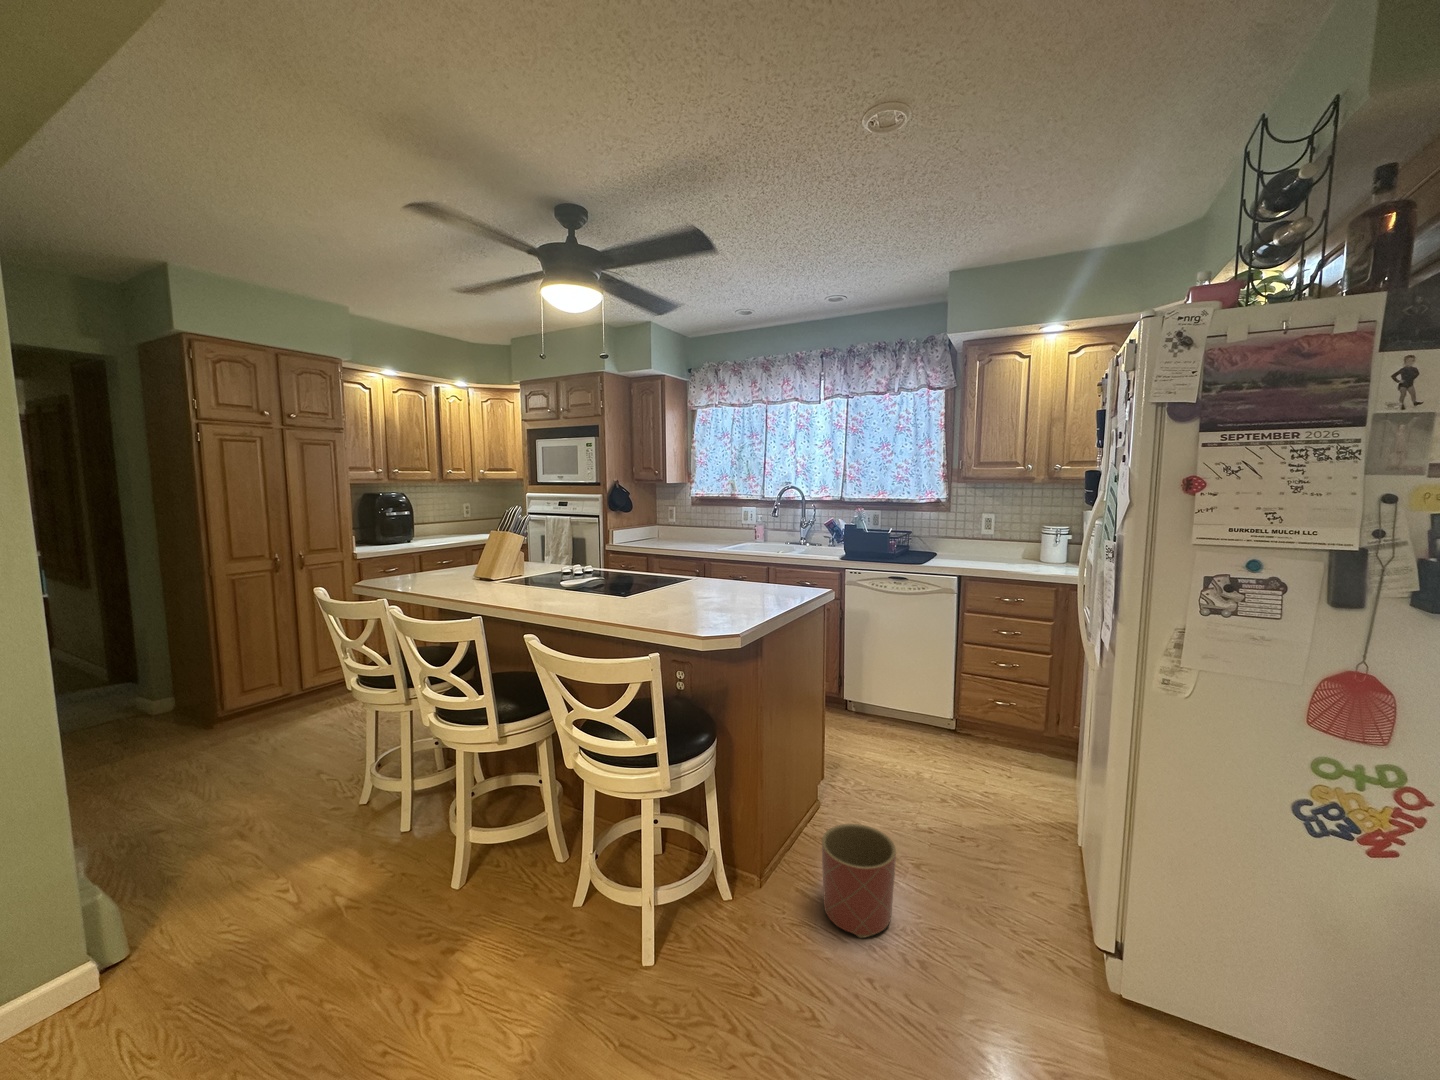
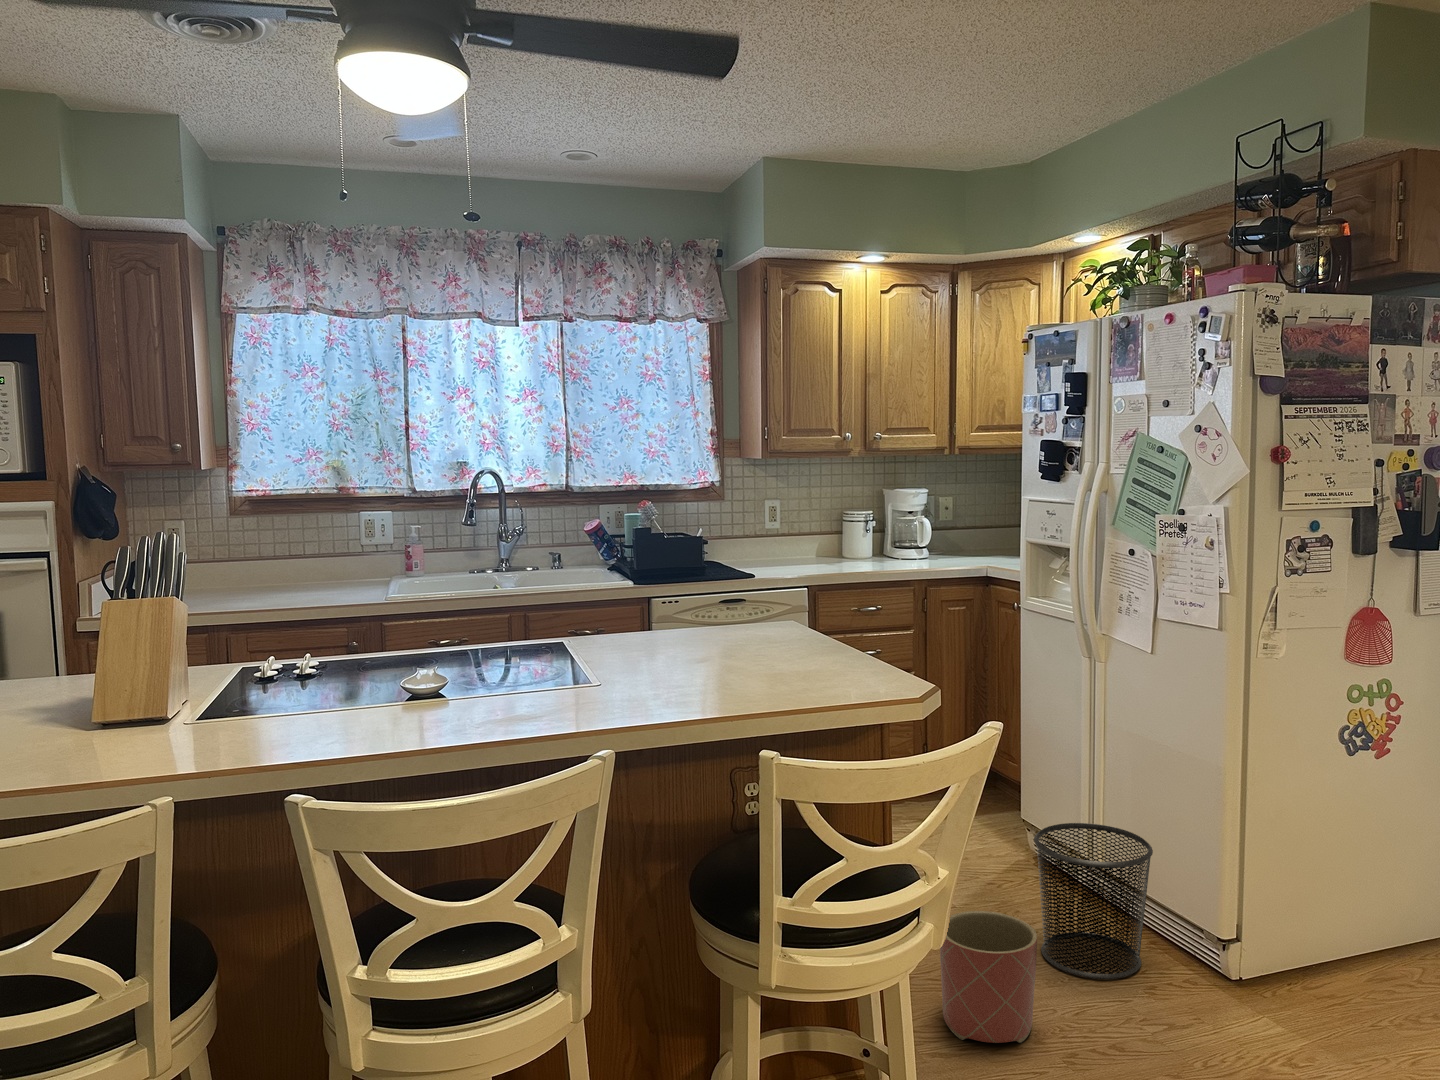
waste bin: none [966,794,1075,946] -> present [1034,823,1153,979]

